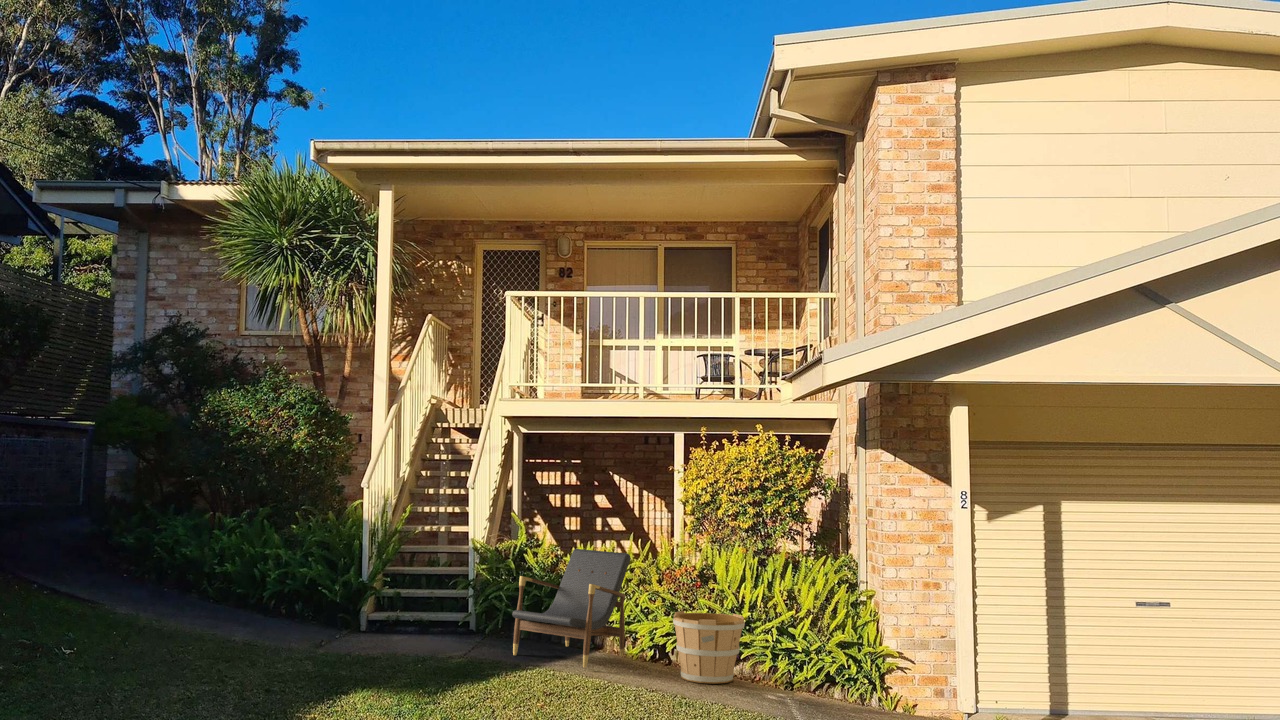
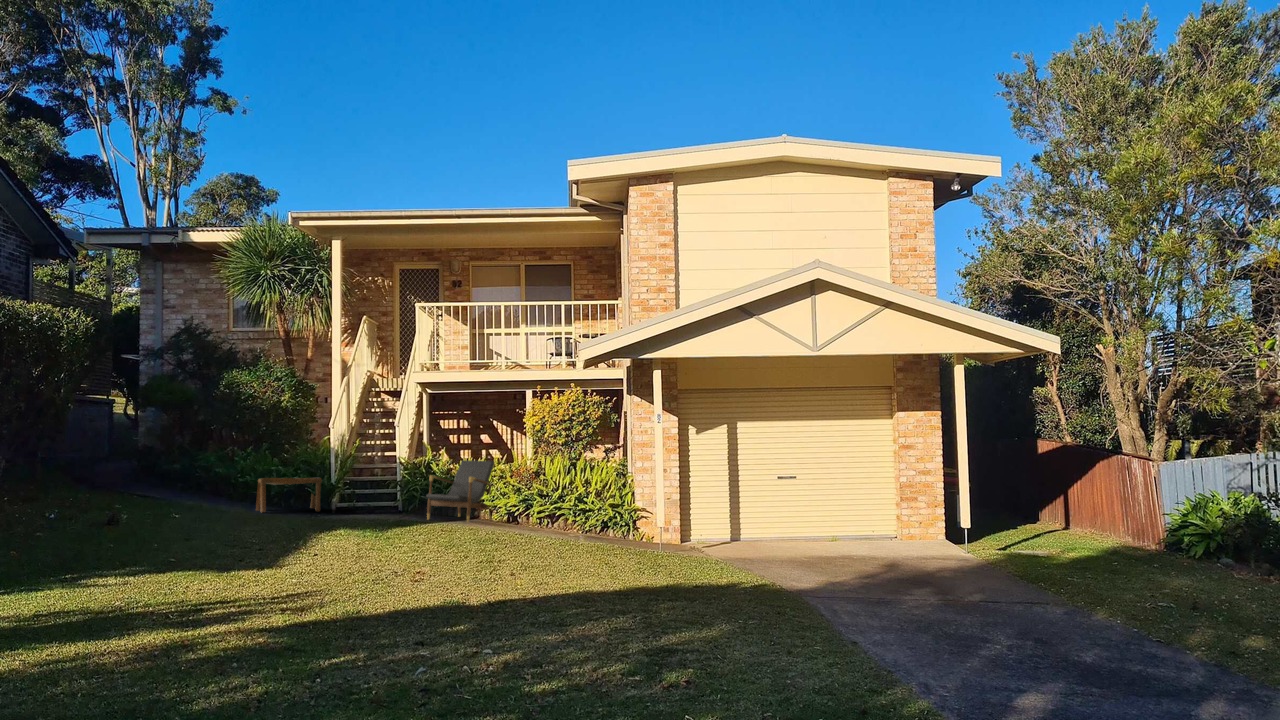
bench: none [229,568,340,629] -> present [256,478,322,512]
wooden bucket: present [673,611,745,684] -> none [517,491,557,527]

